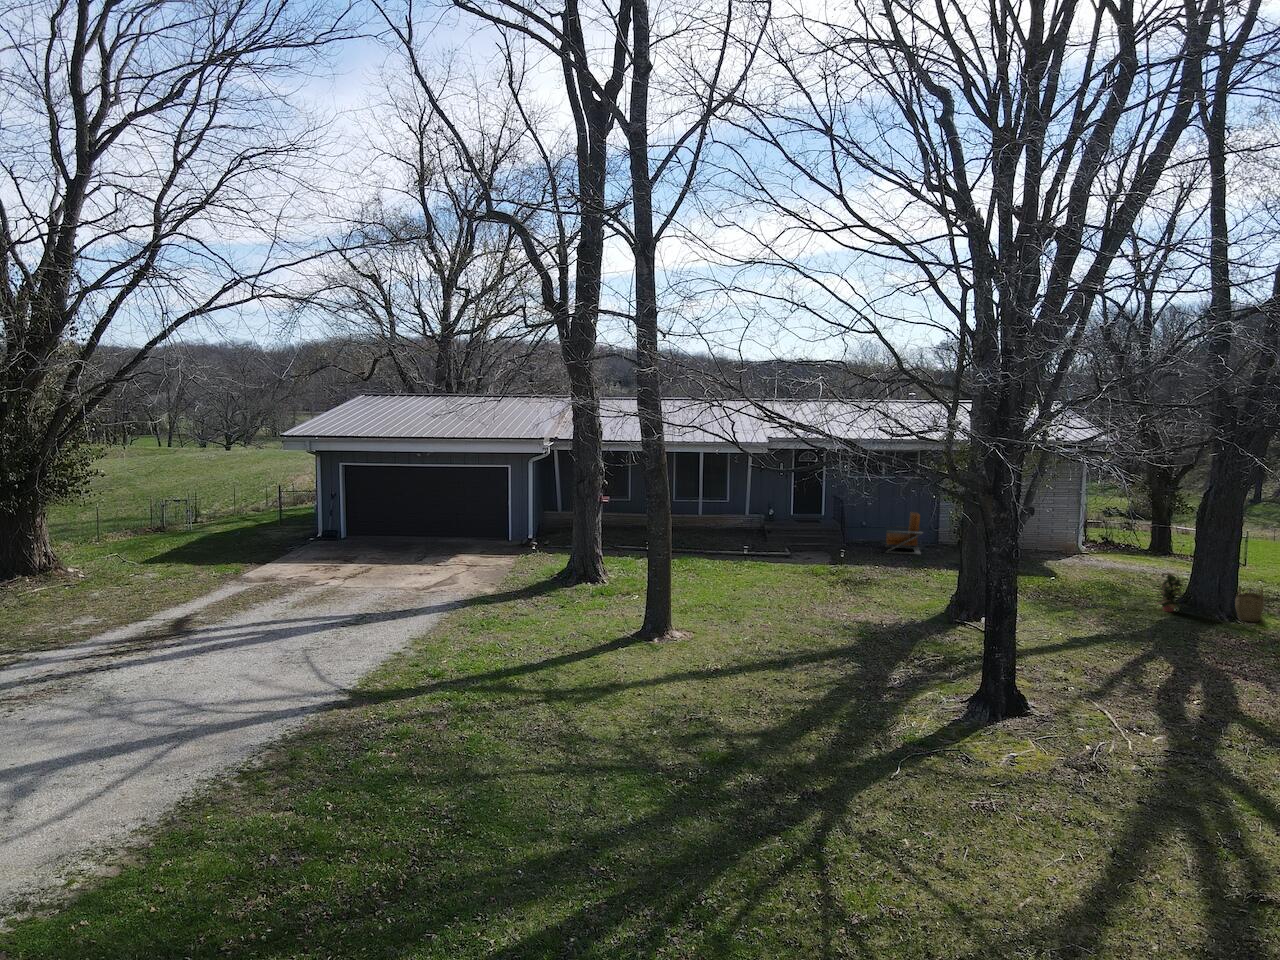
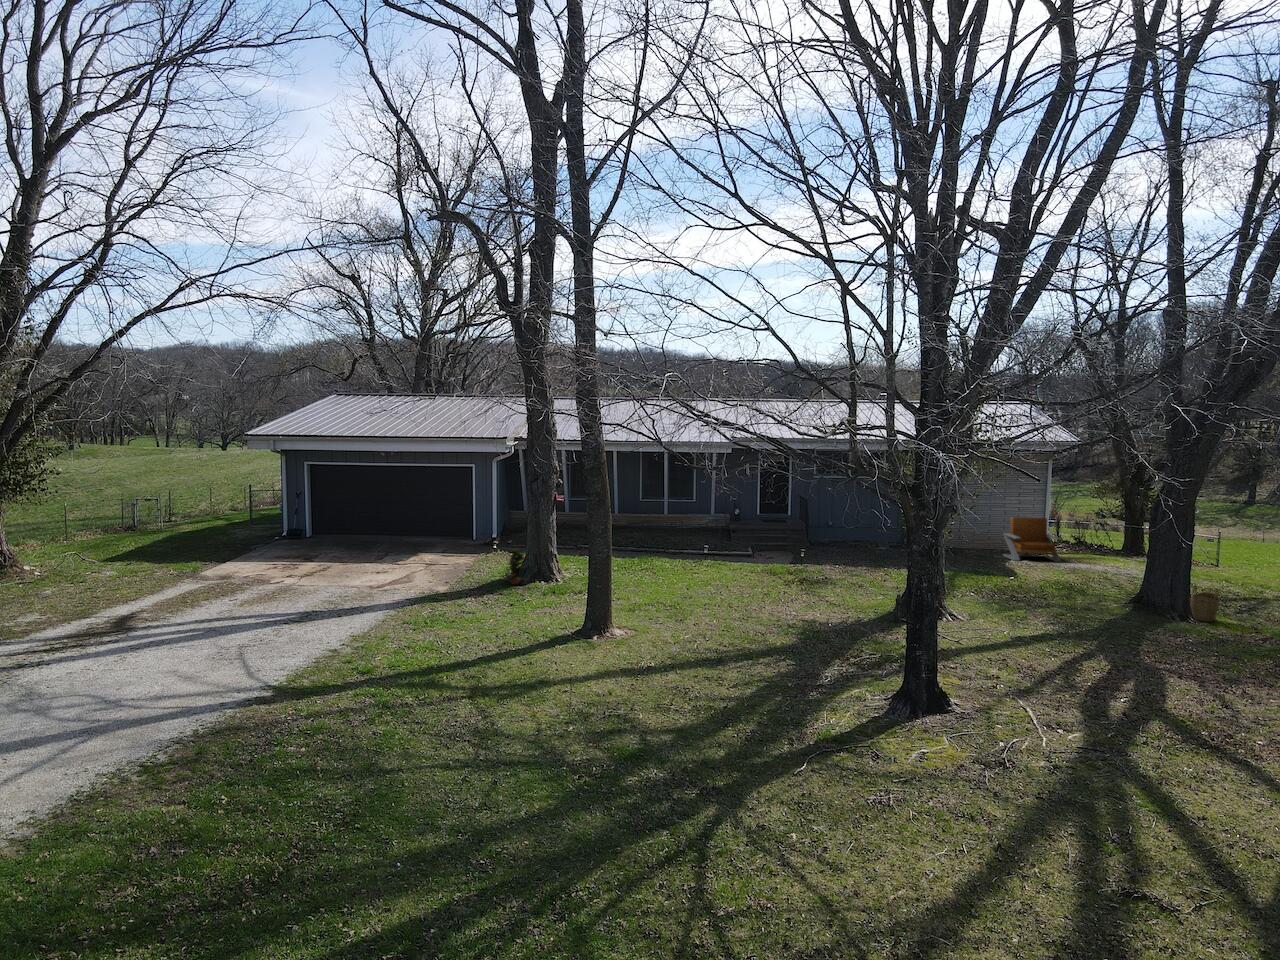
lounge chair: present [885,512,923,554] -> present [1003,517,1061,562]
decorative plant: present [1156,573,1183,612] -> present [505,549,526,584]

